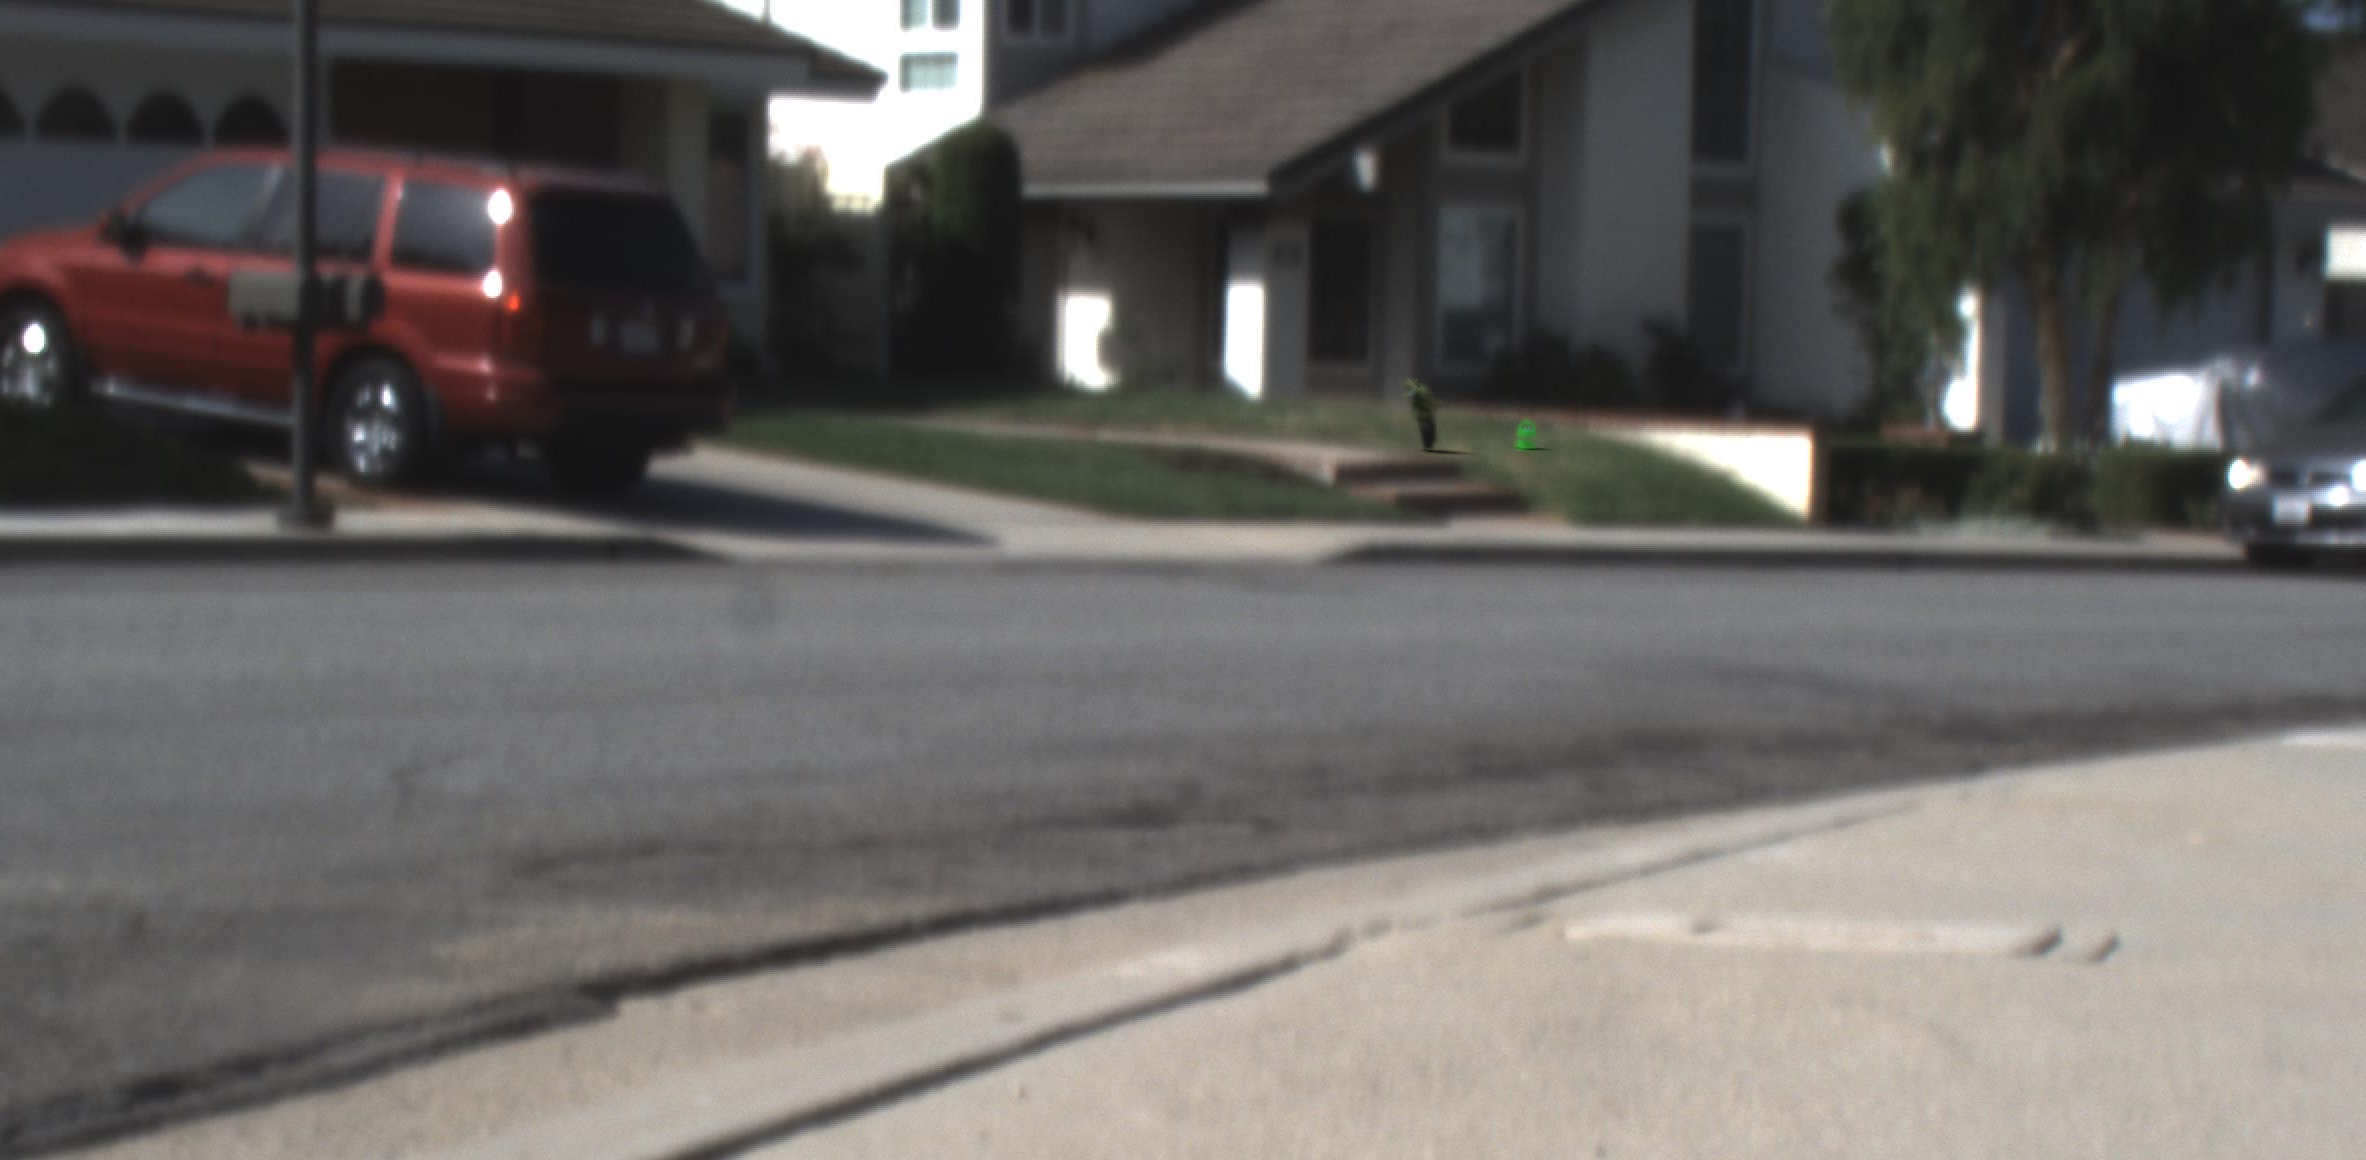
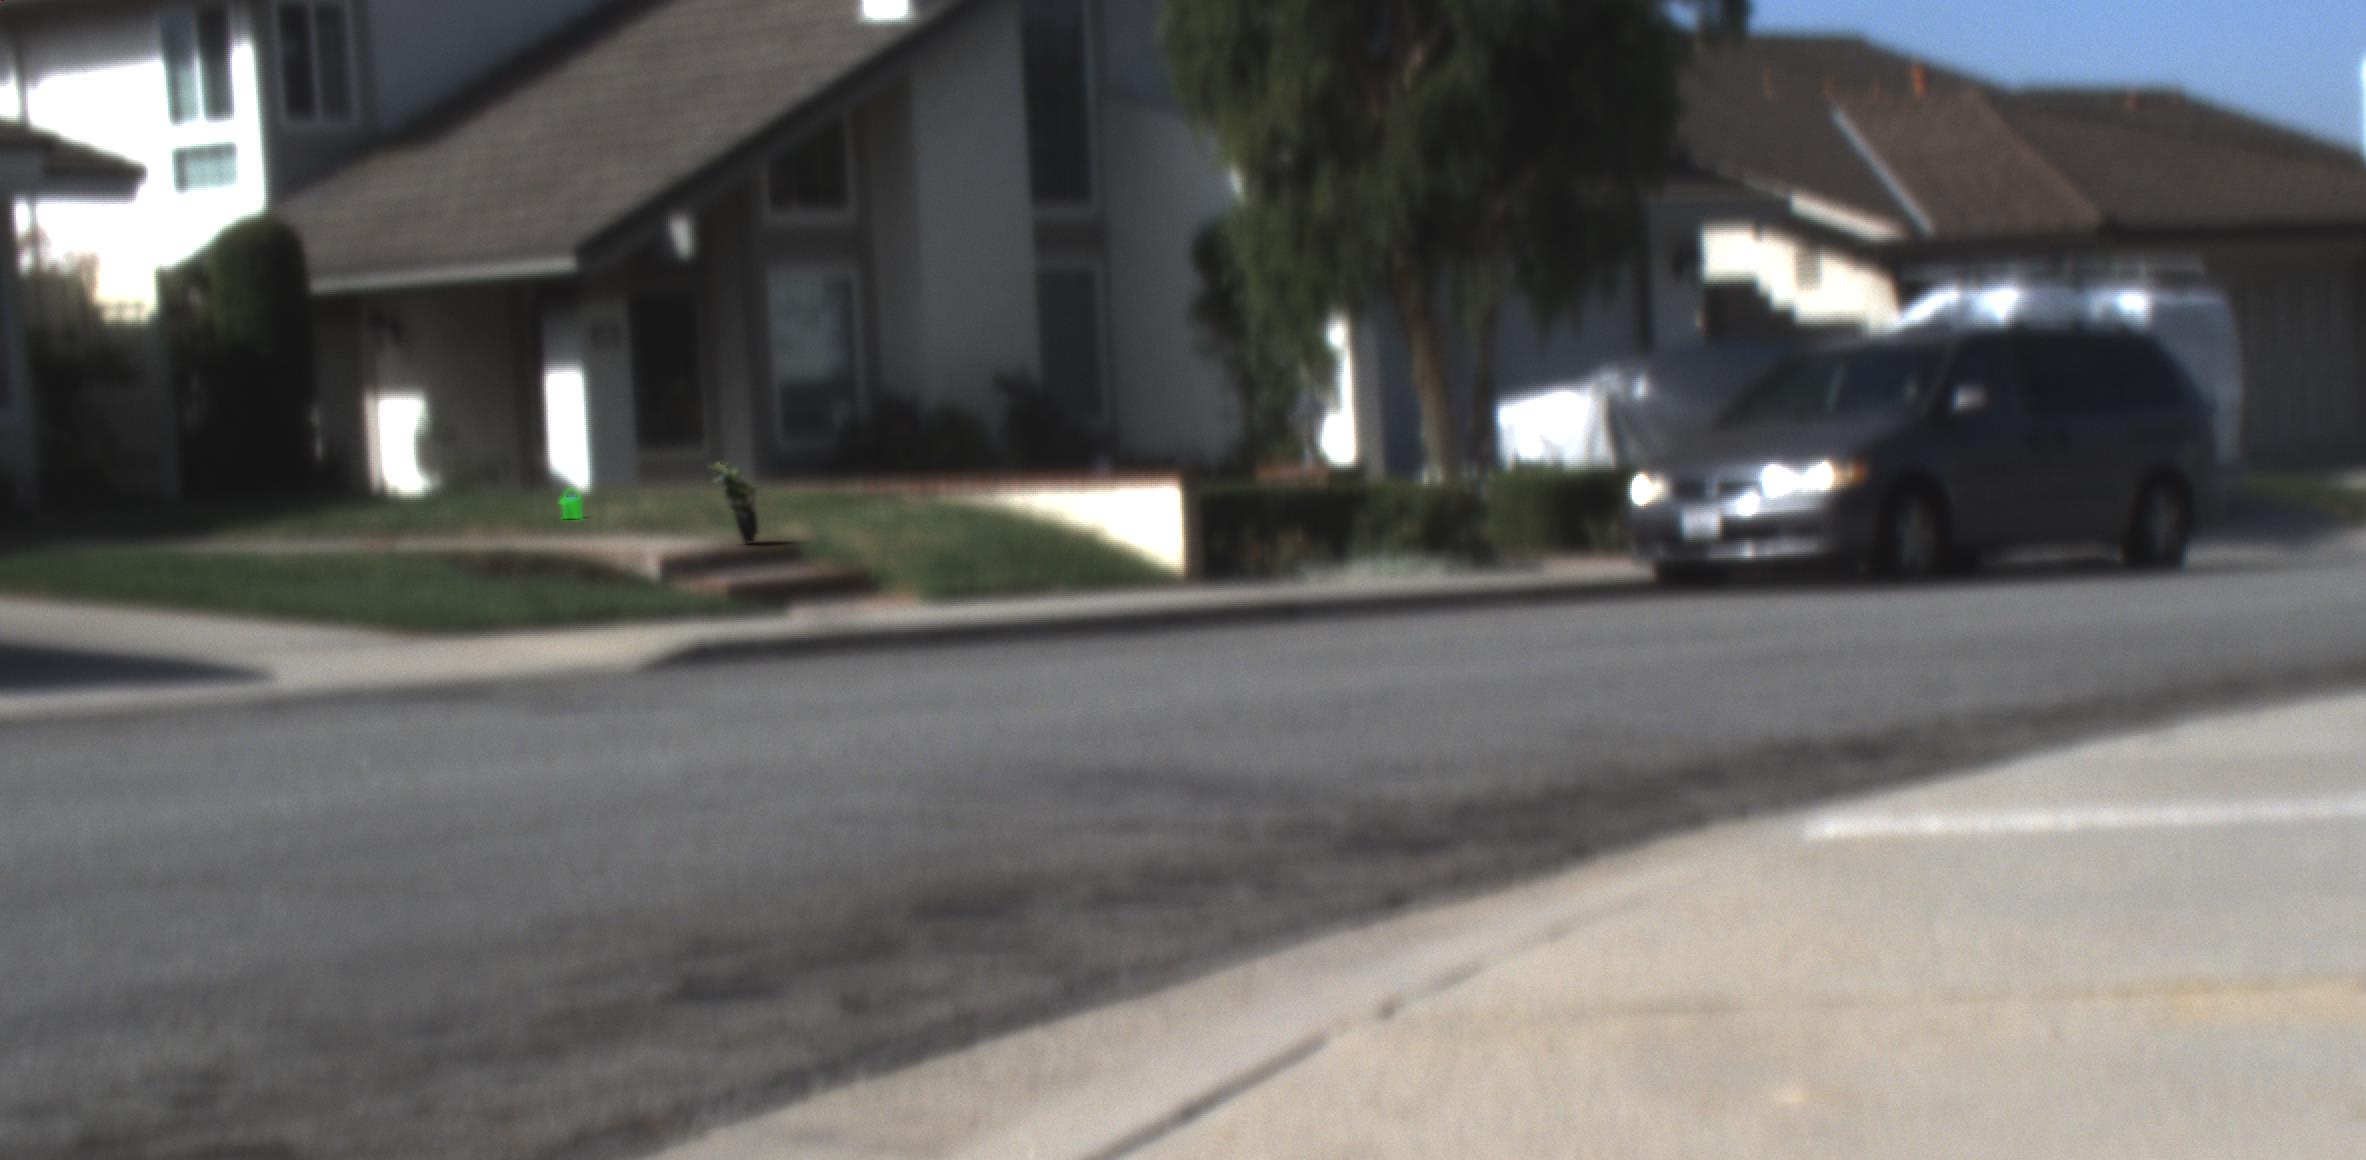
watering can: present [1517,421,1536,449] -> present [560,489,583,519]

